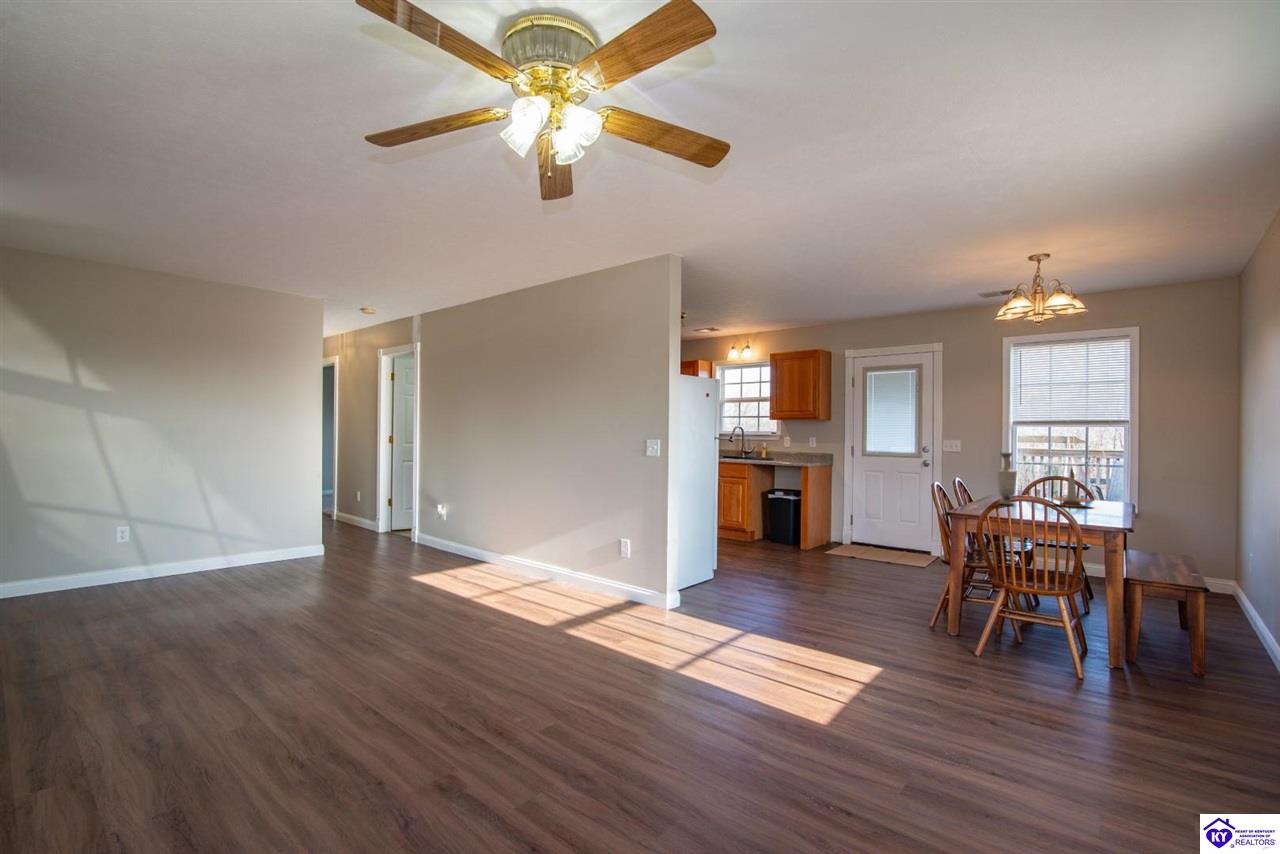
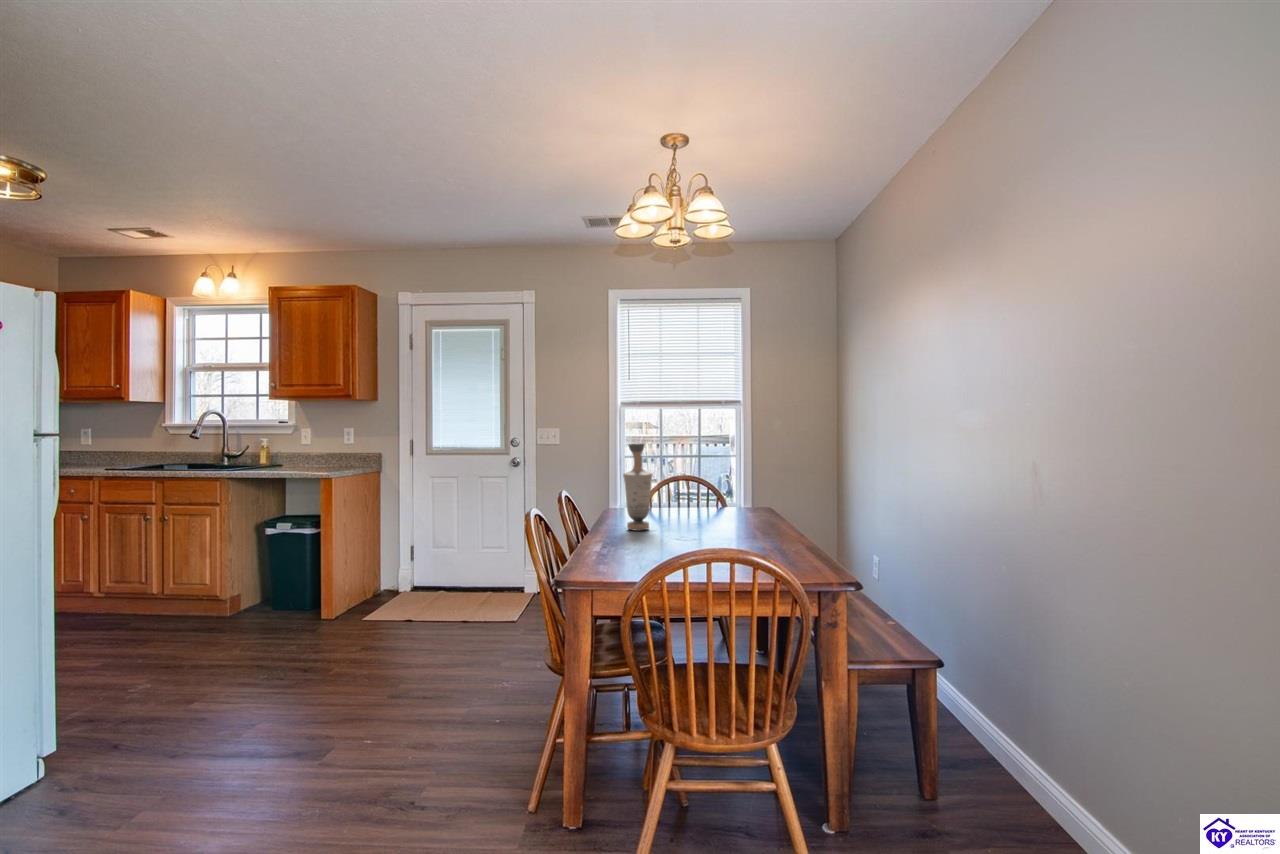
candle holder: present [1052,469,1092,507] -> none [692,465,745,524]

